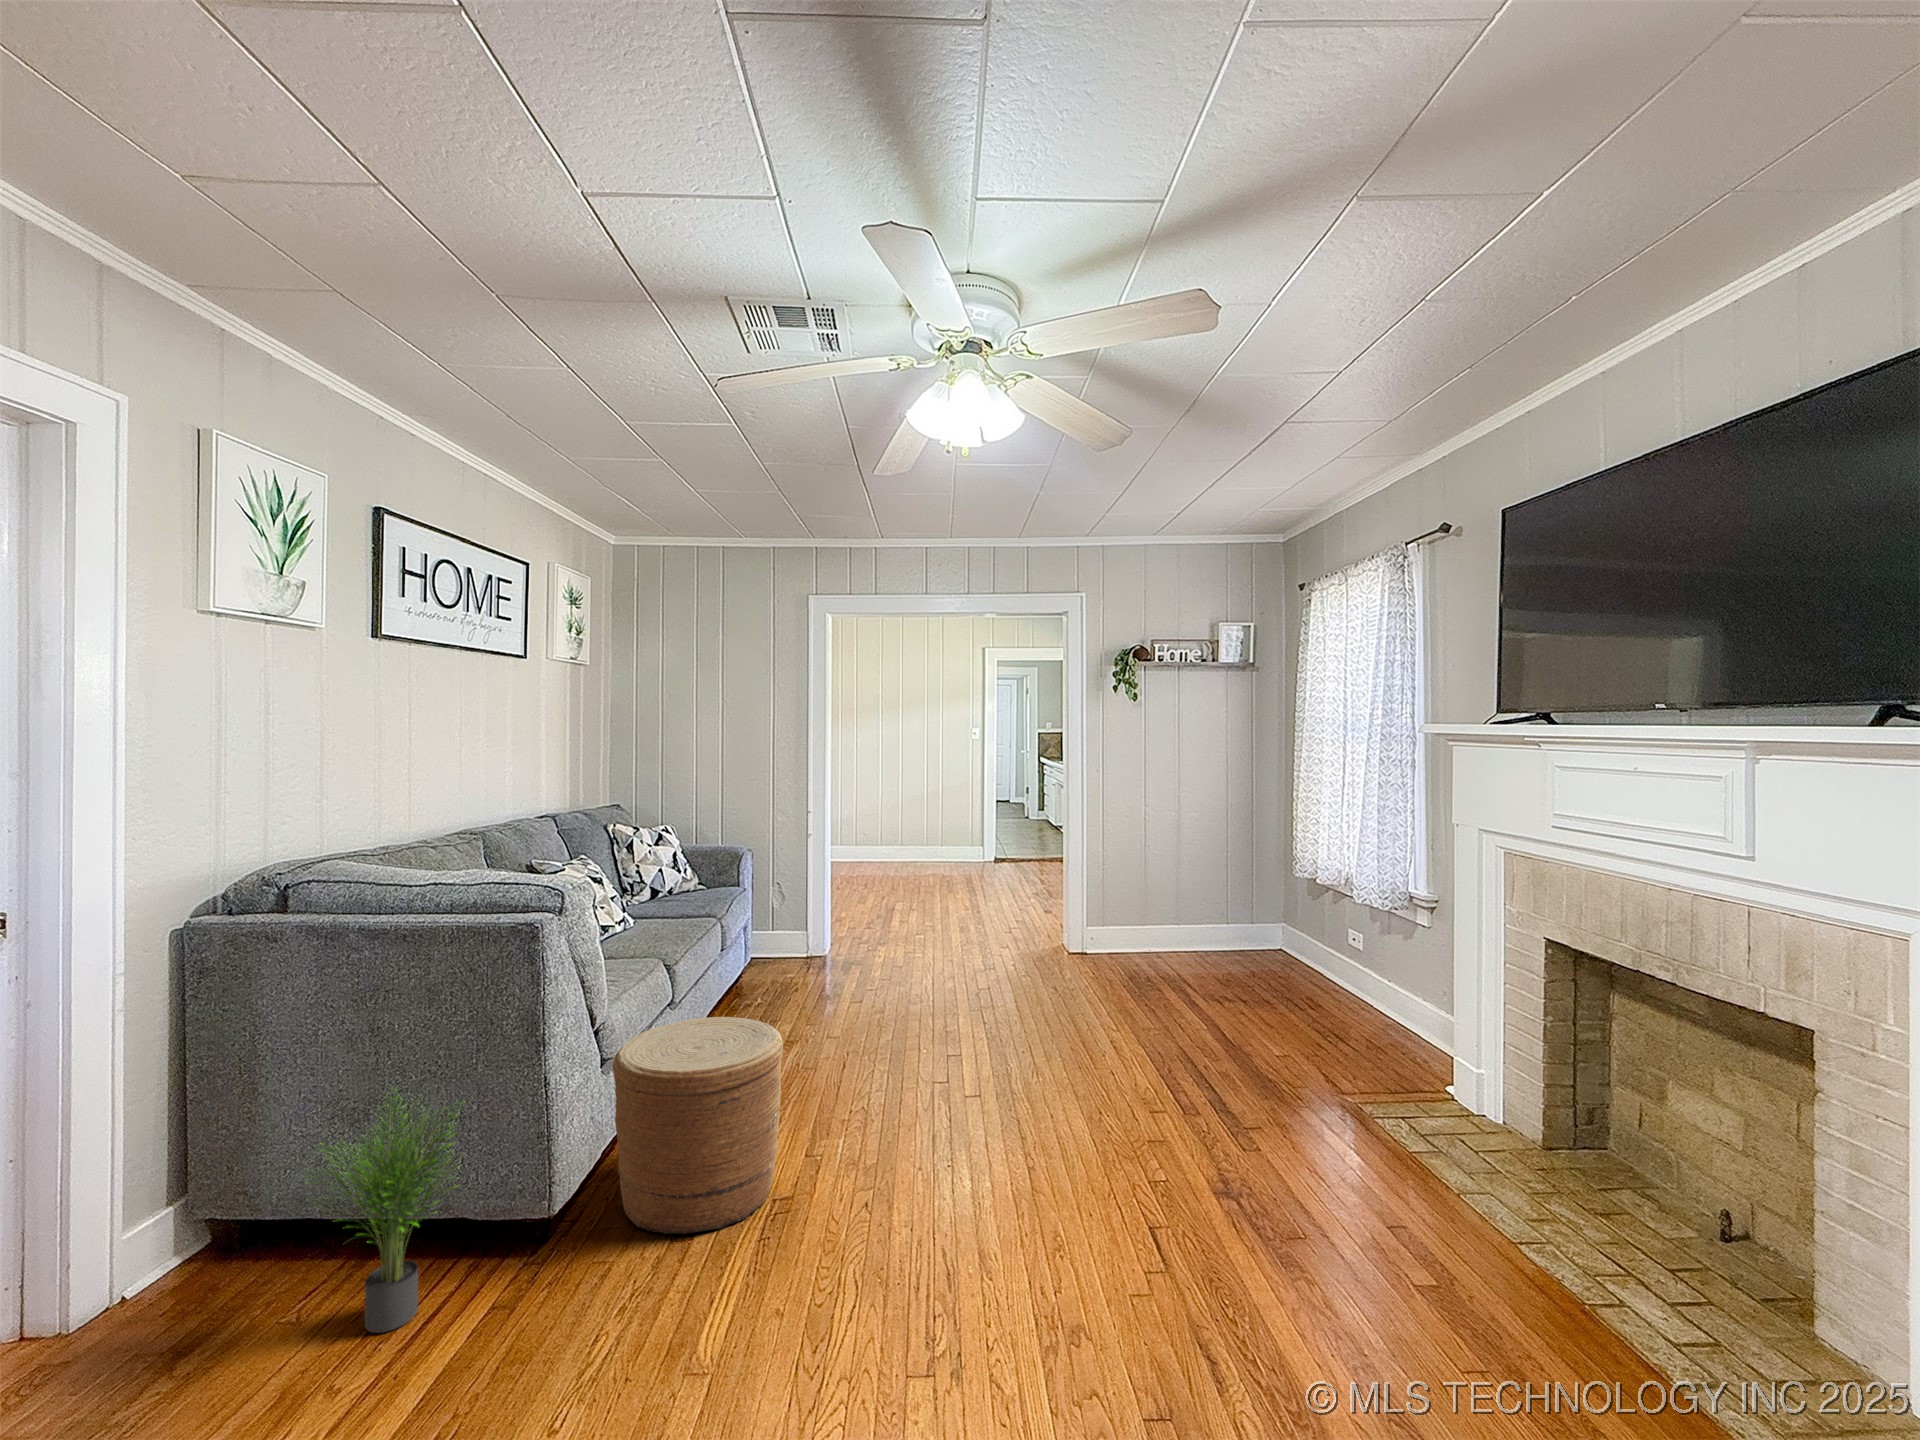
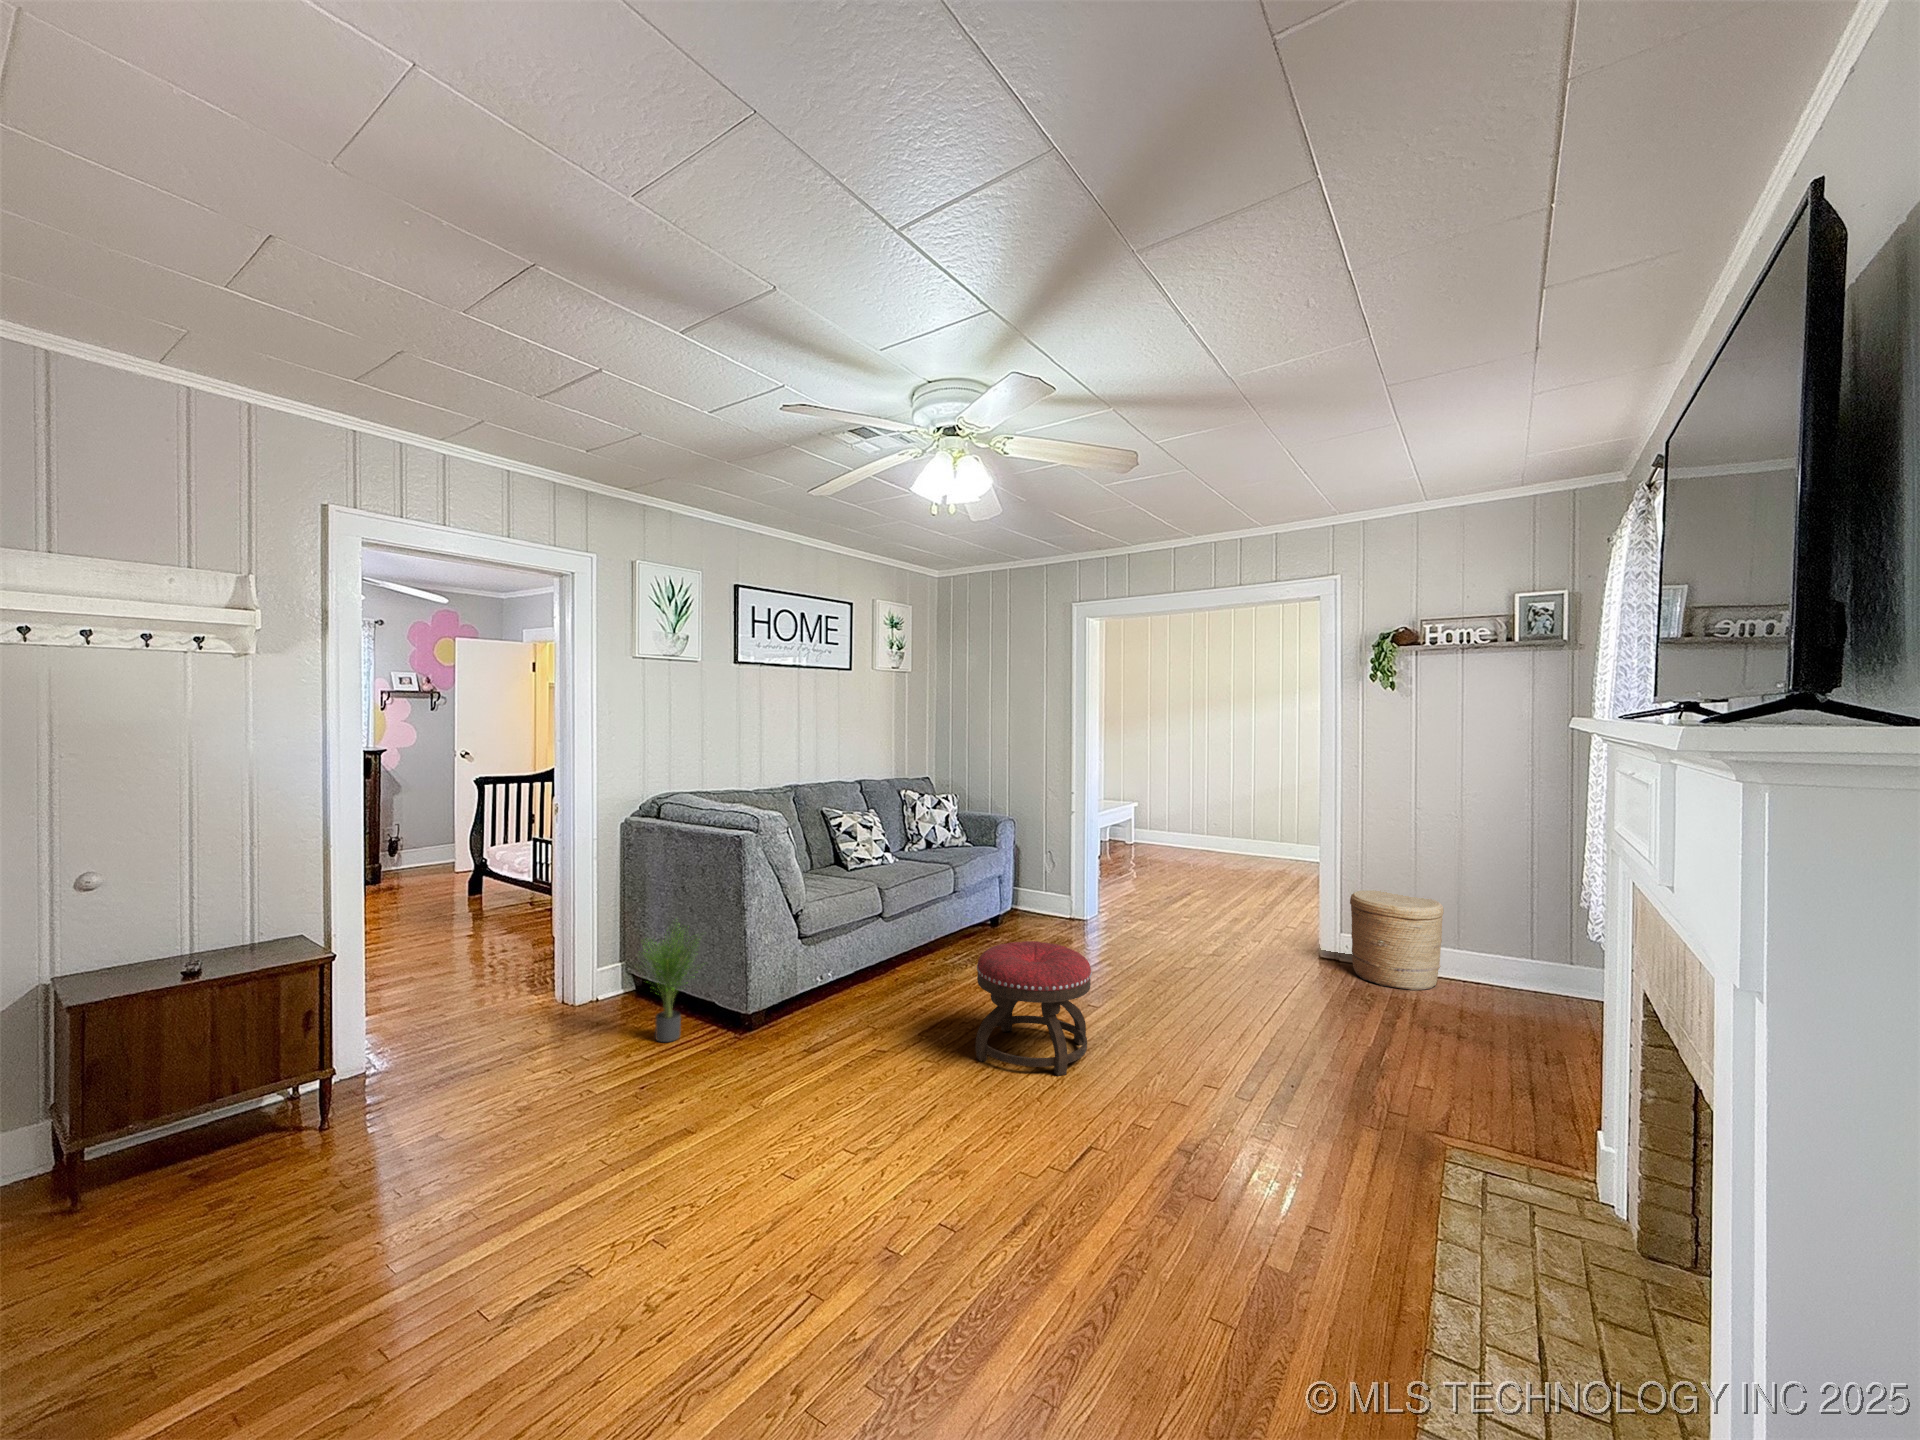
ottoman: none [896,996,1045,1177] -> present [975,941,1092,1076]
woven basket: present [612,1017,783,1234] -> present [1350,890,1444,990]

